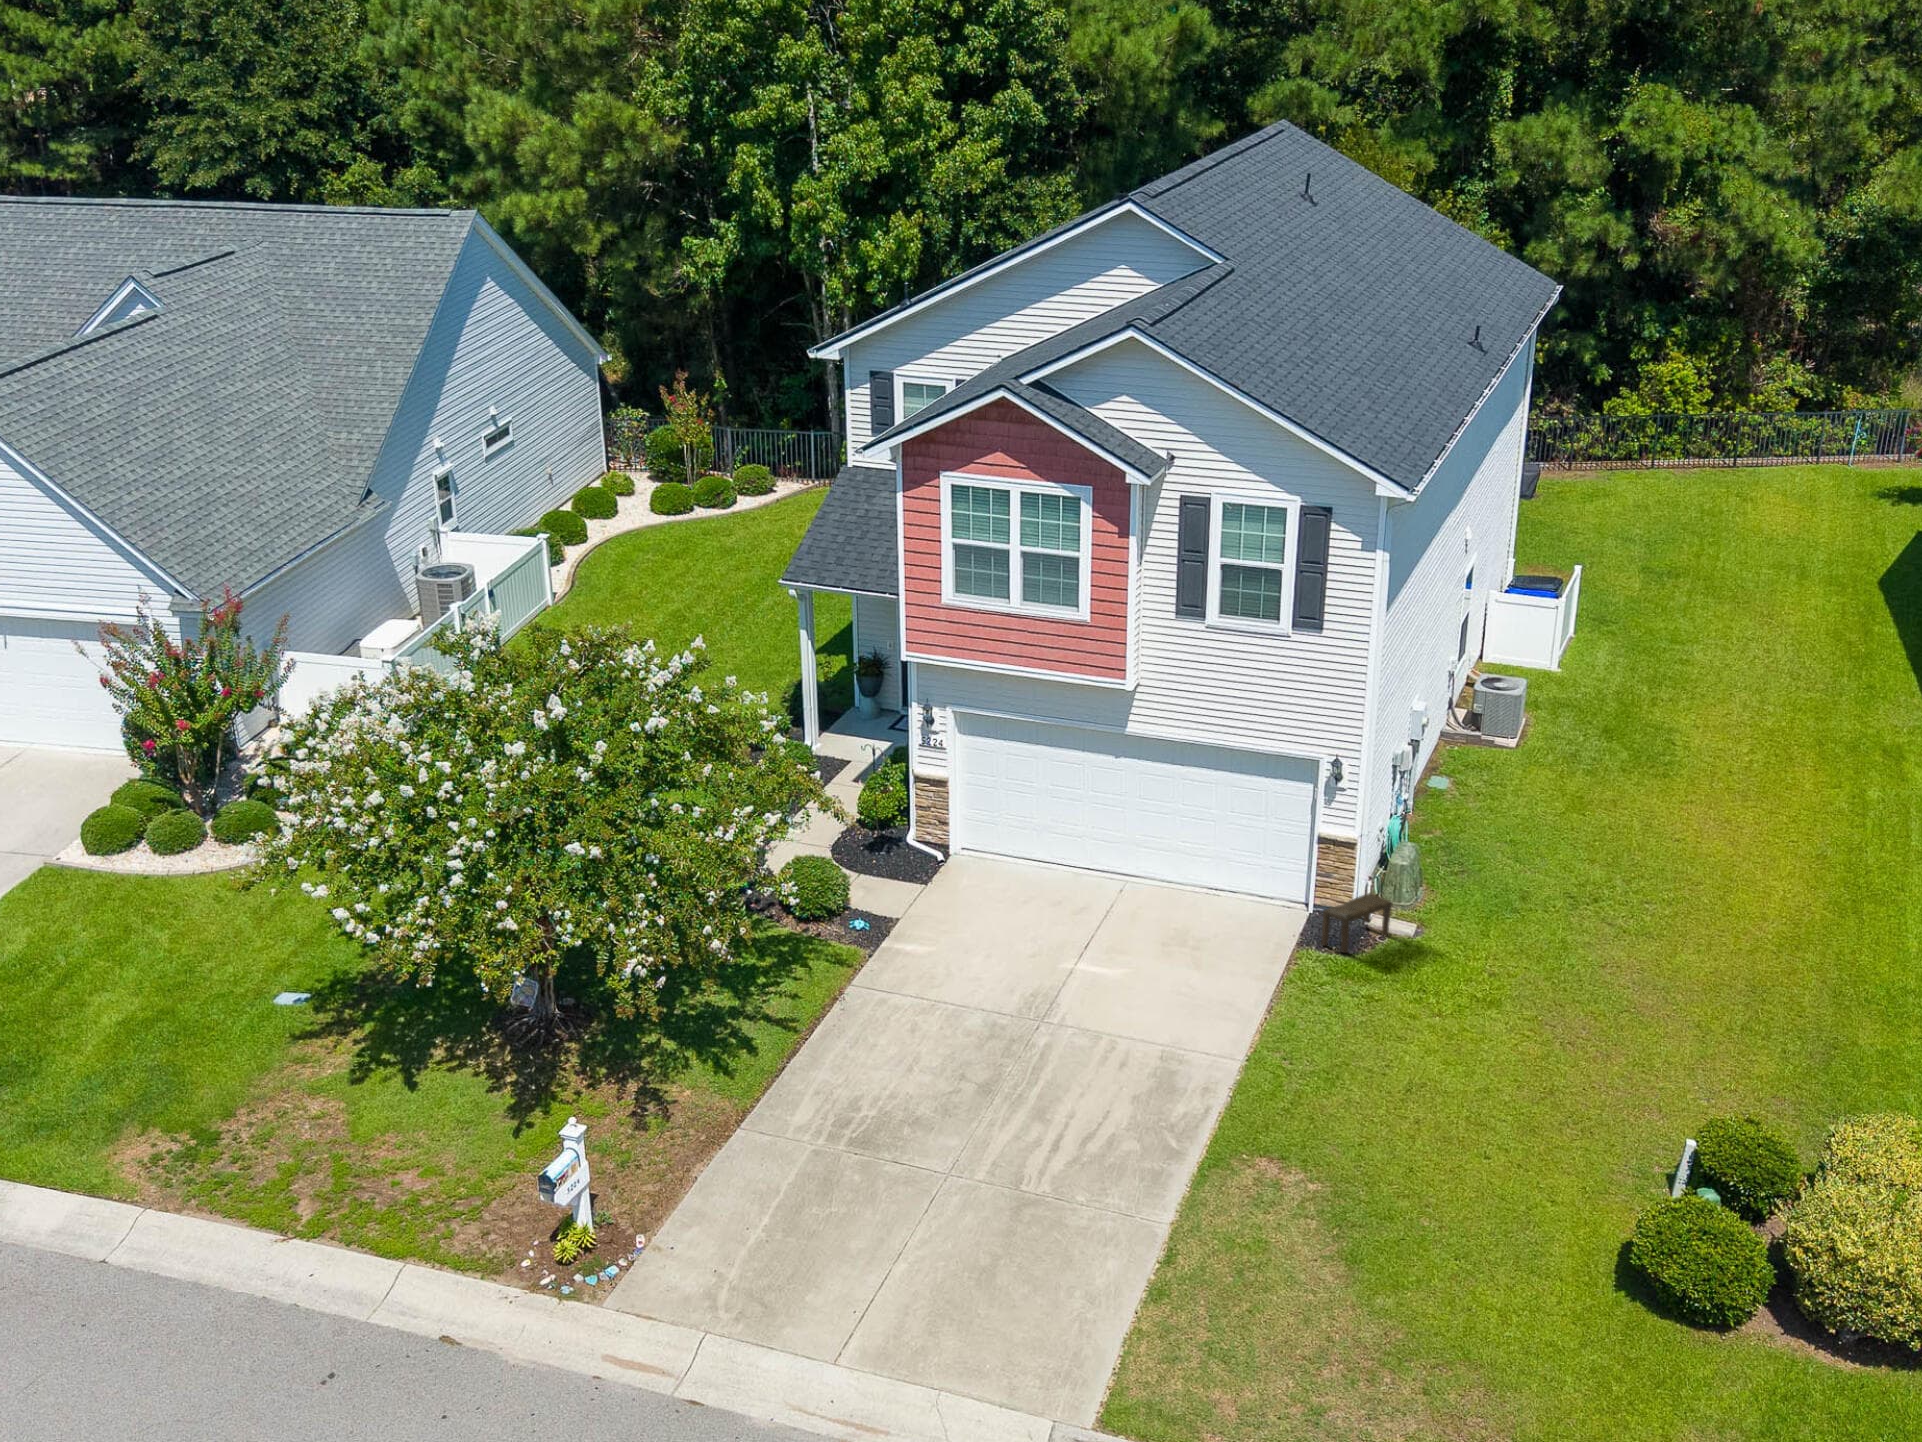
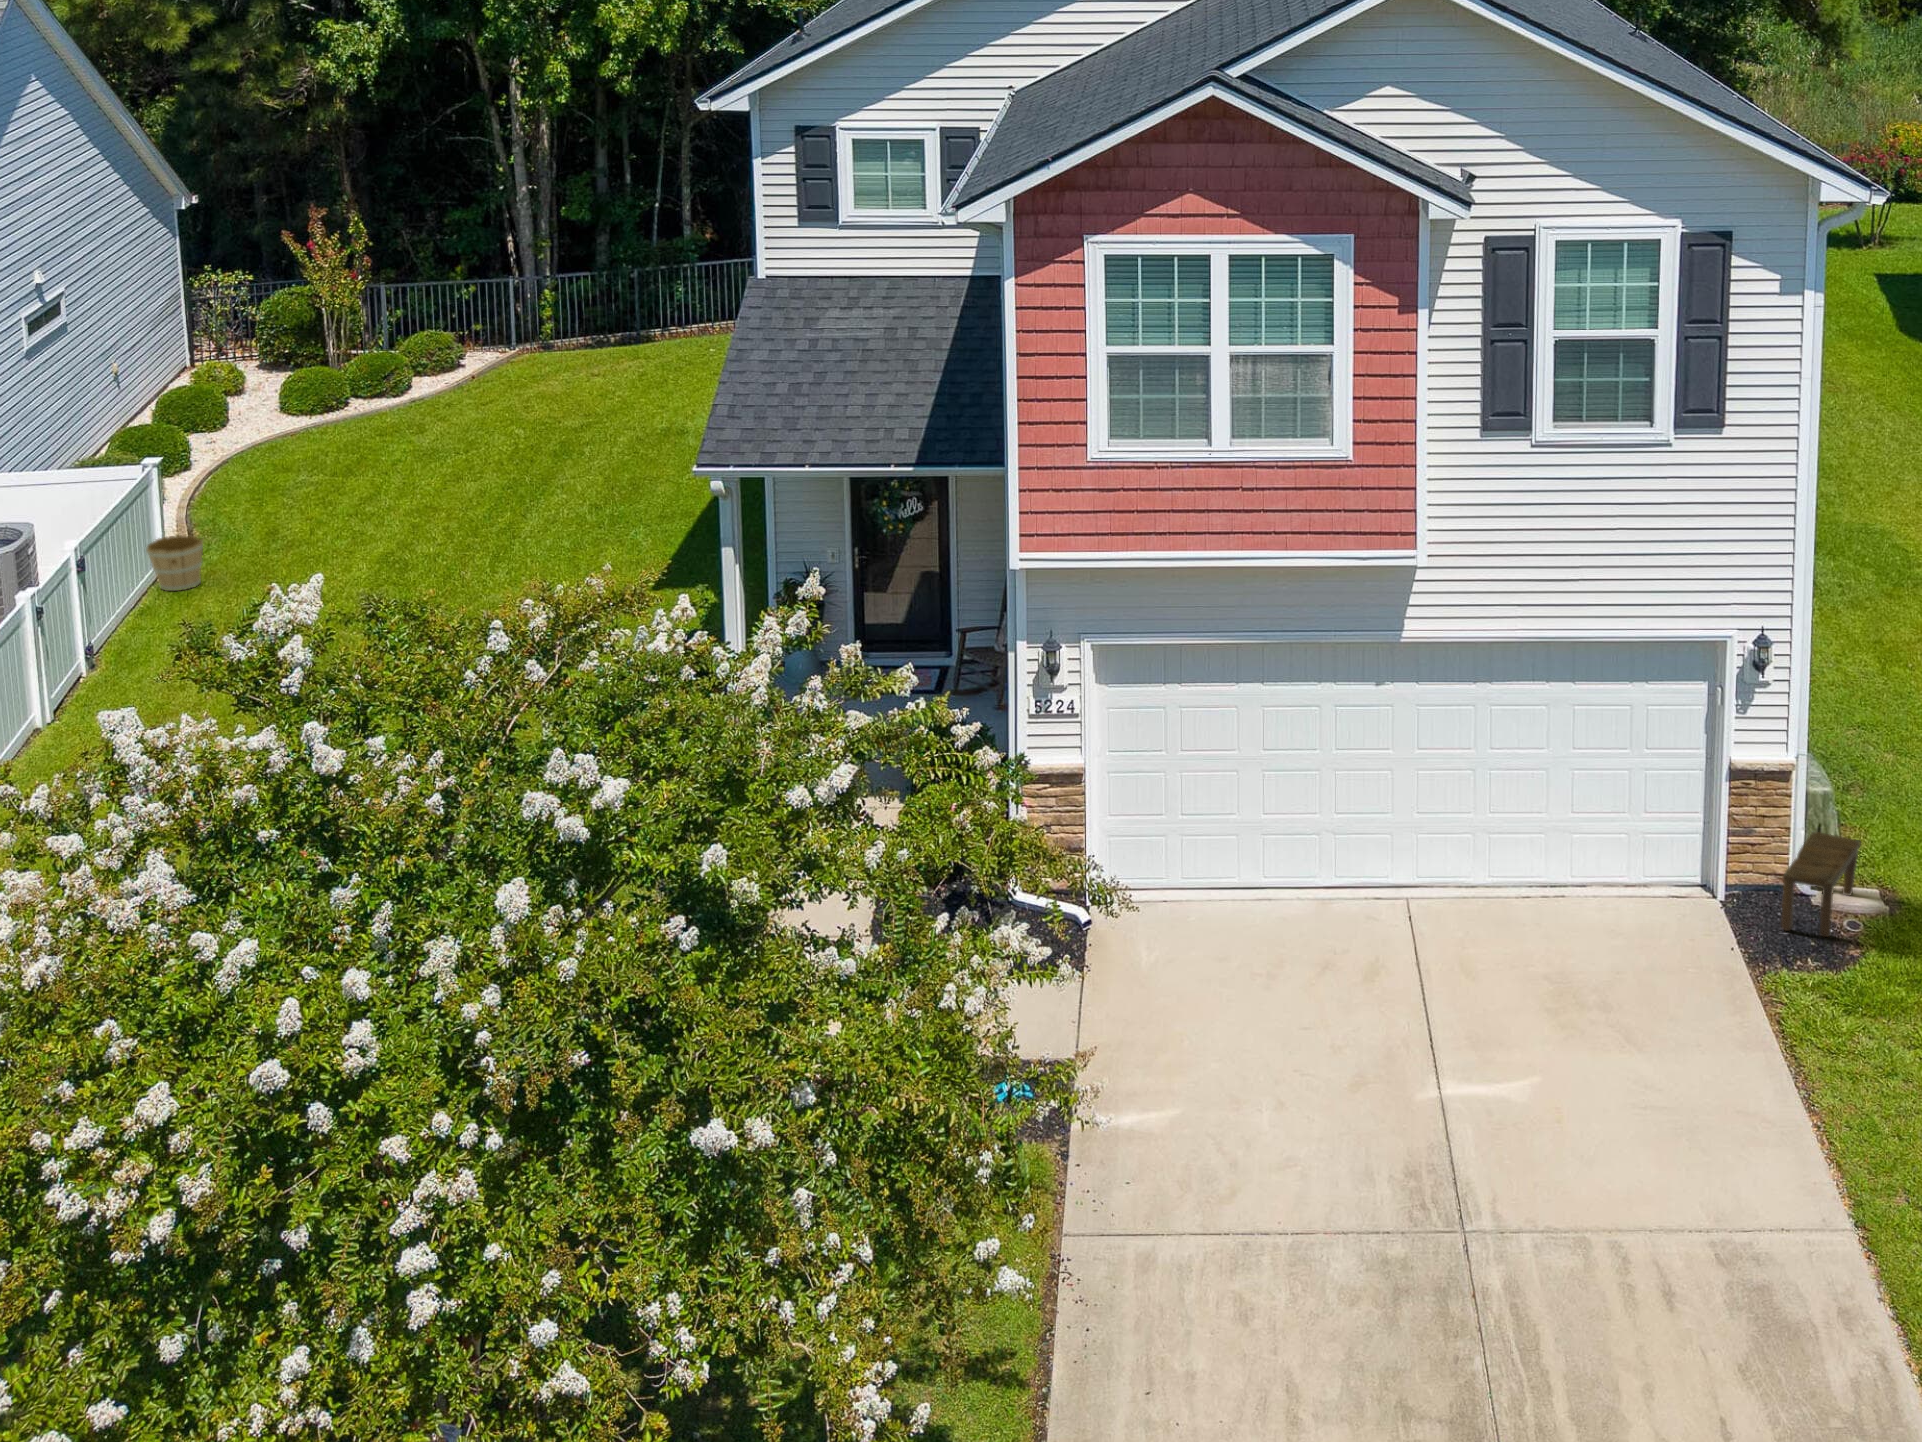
wooden bucket: none [530,584,563,618] -> present [146,535,203,591]

